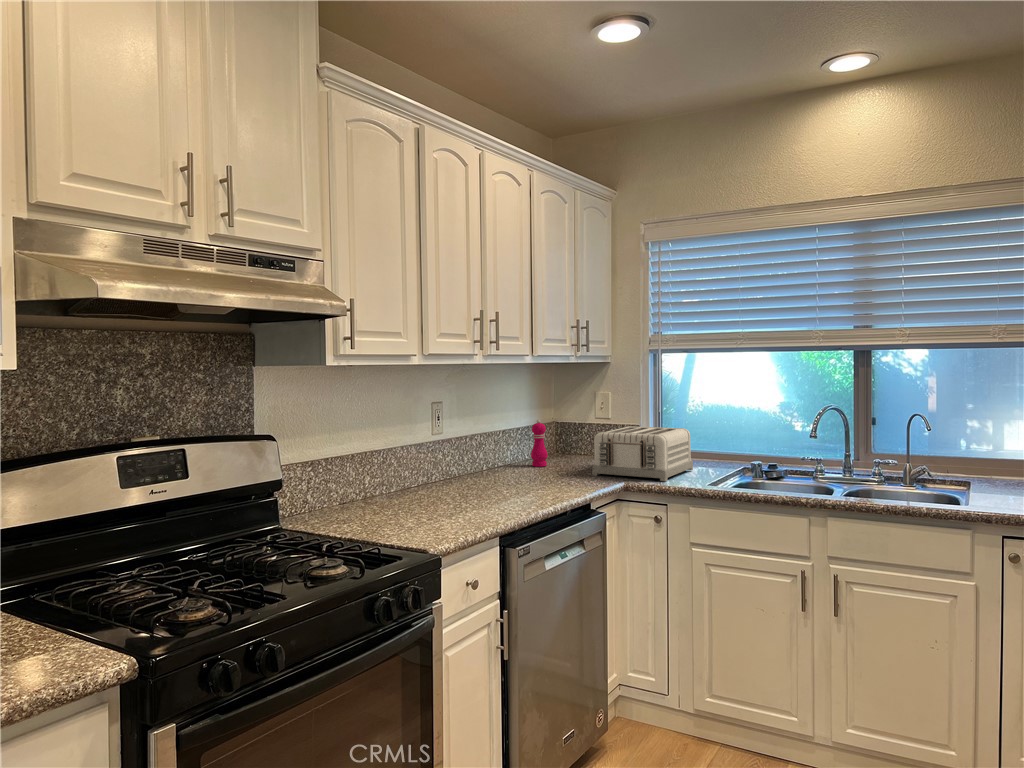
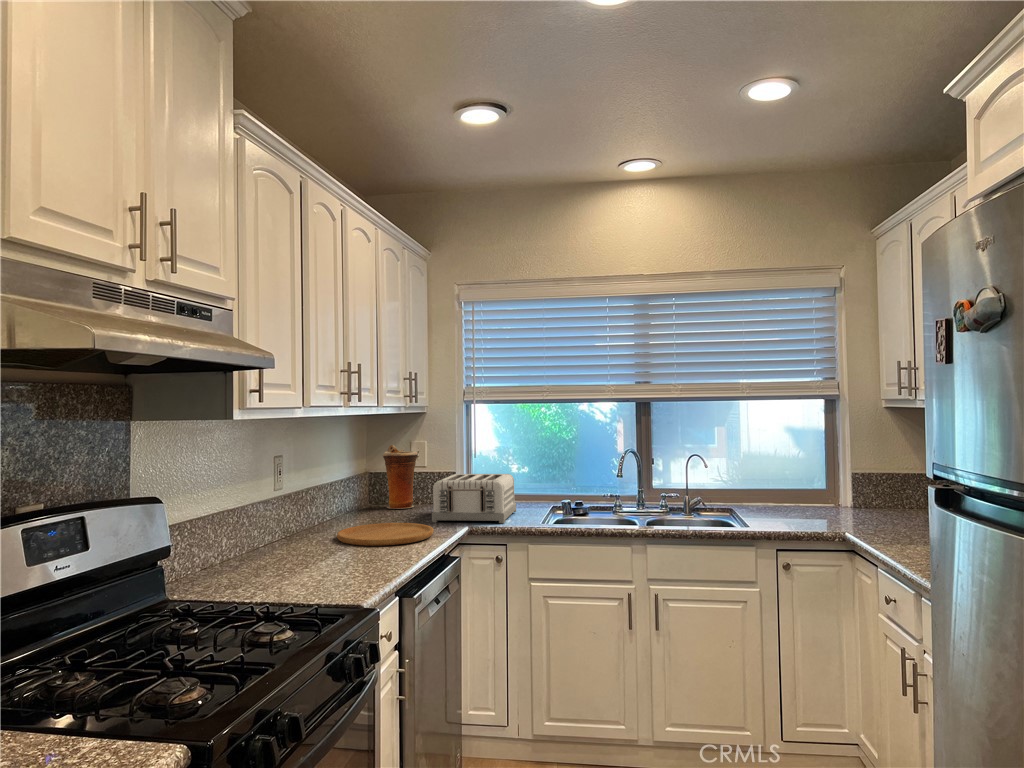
vase: none [560,394,599,460] -> present [383,445,418,509]
pepper mill: present [531,419,548,467] -> none [363,471,380,518]
cutting board: none [481,473,578,495] -> present [337,523,434,546]

